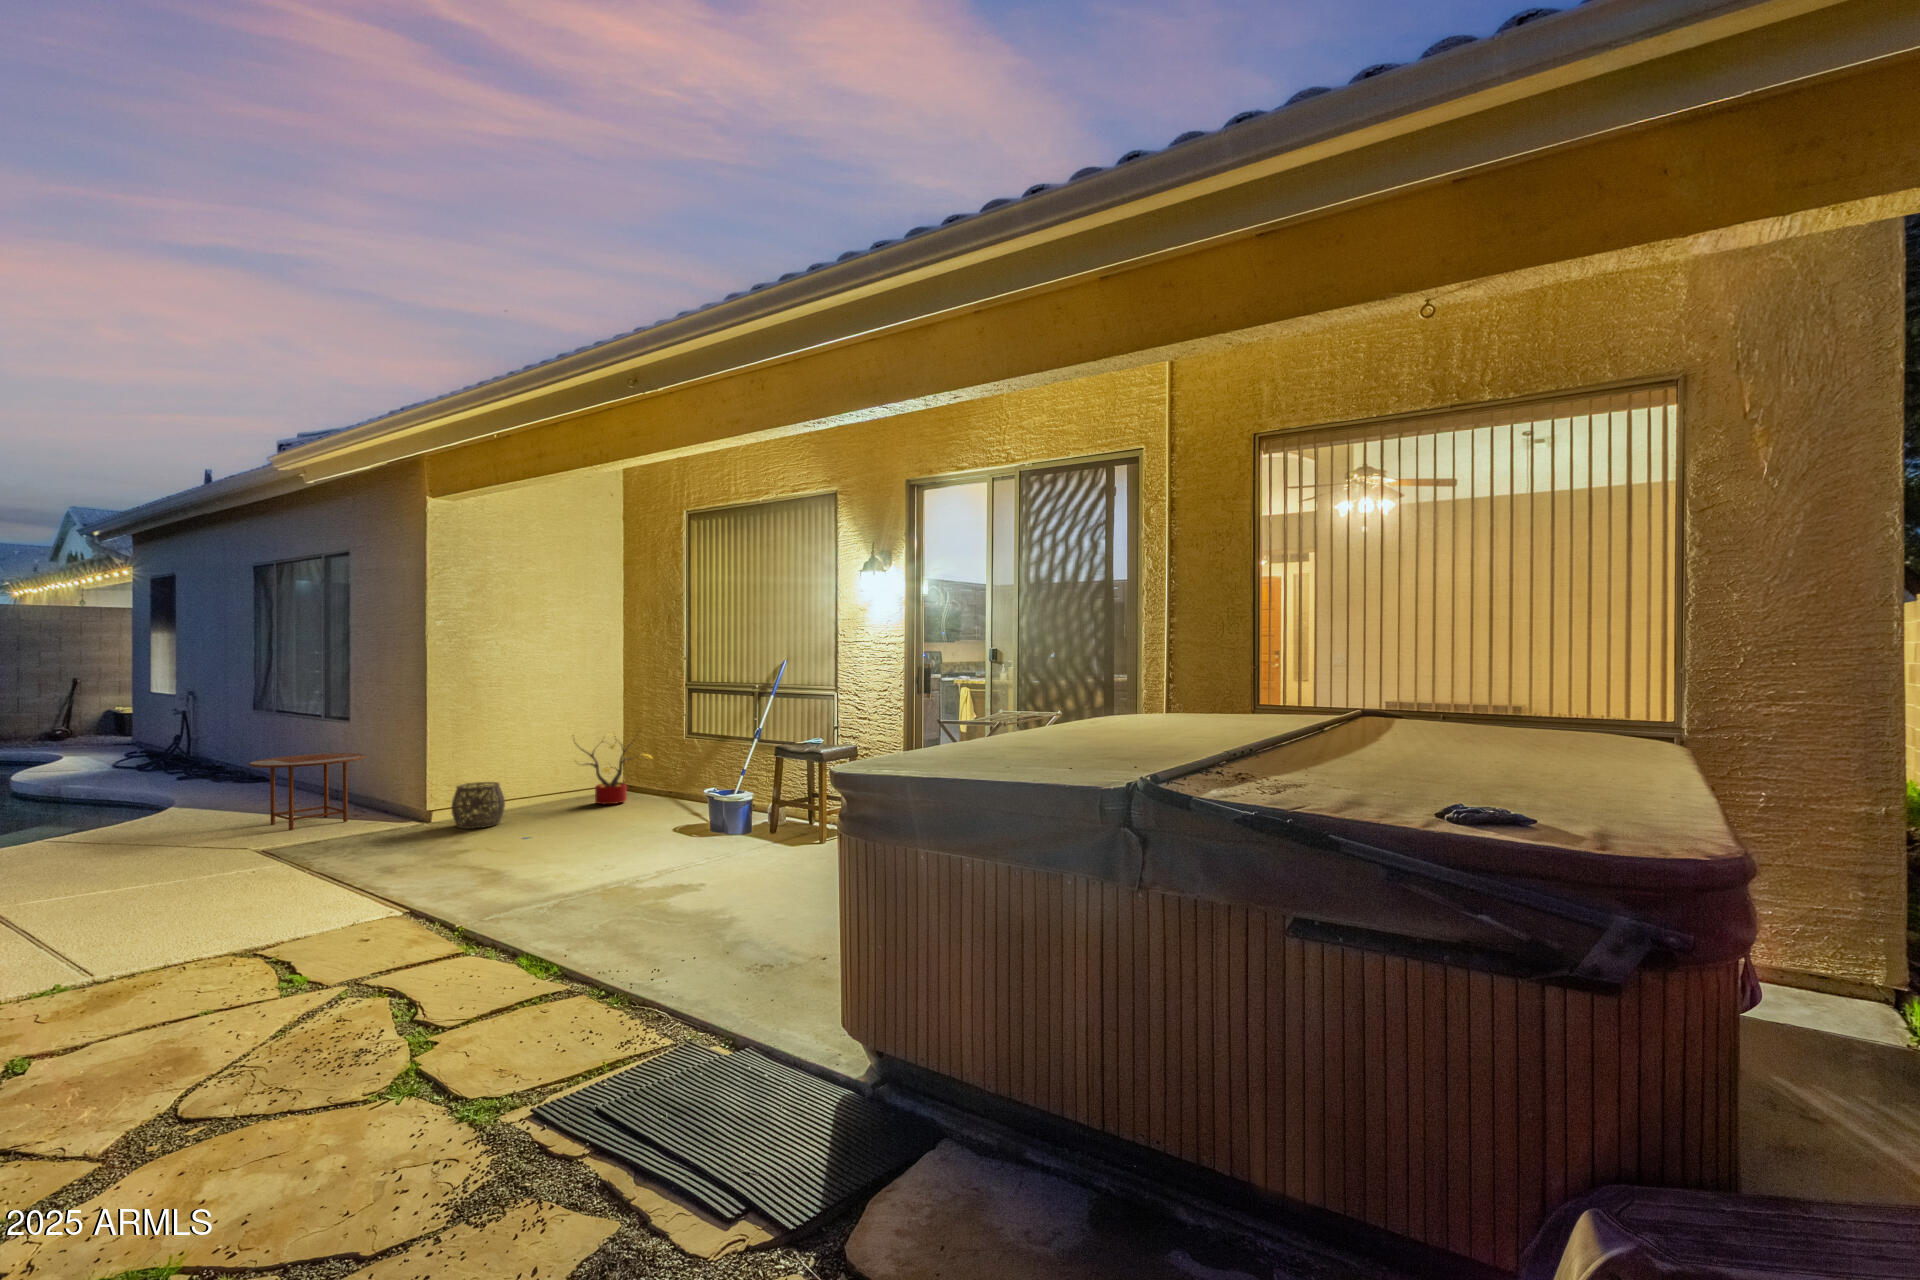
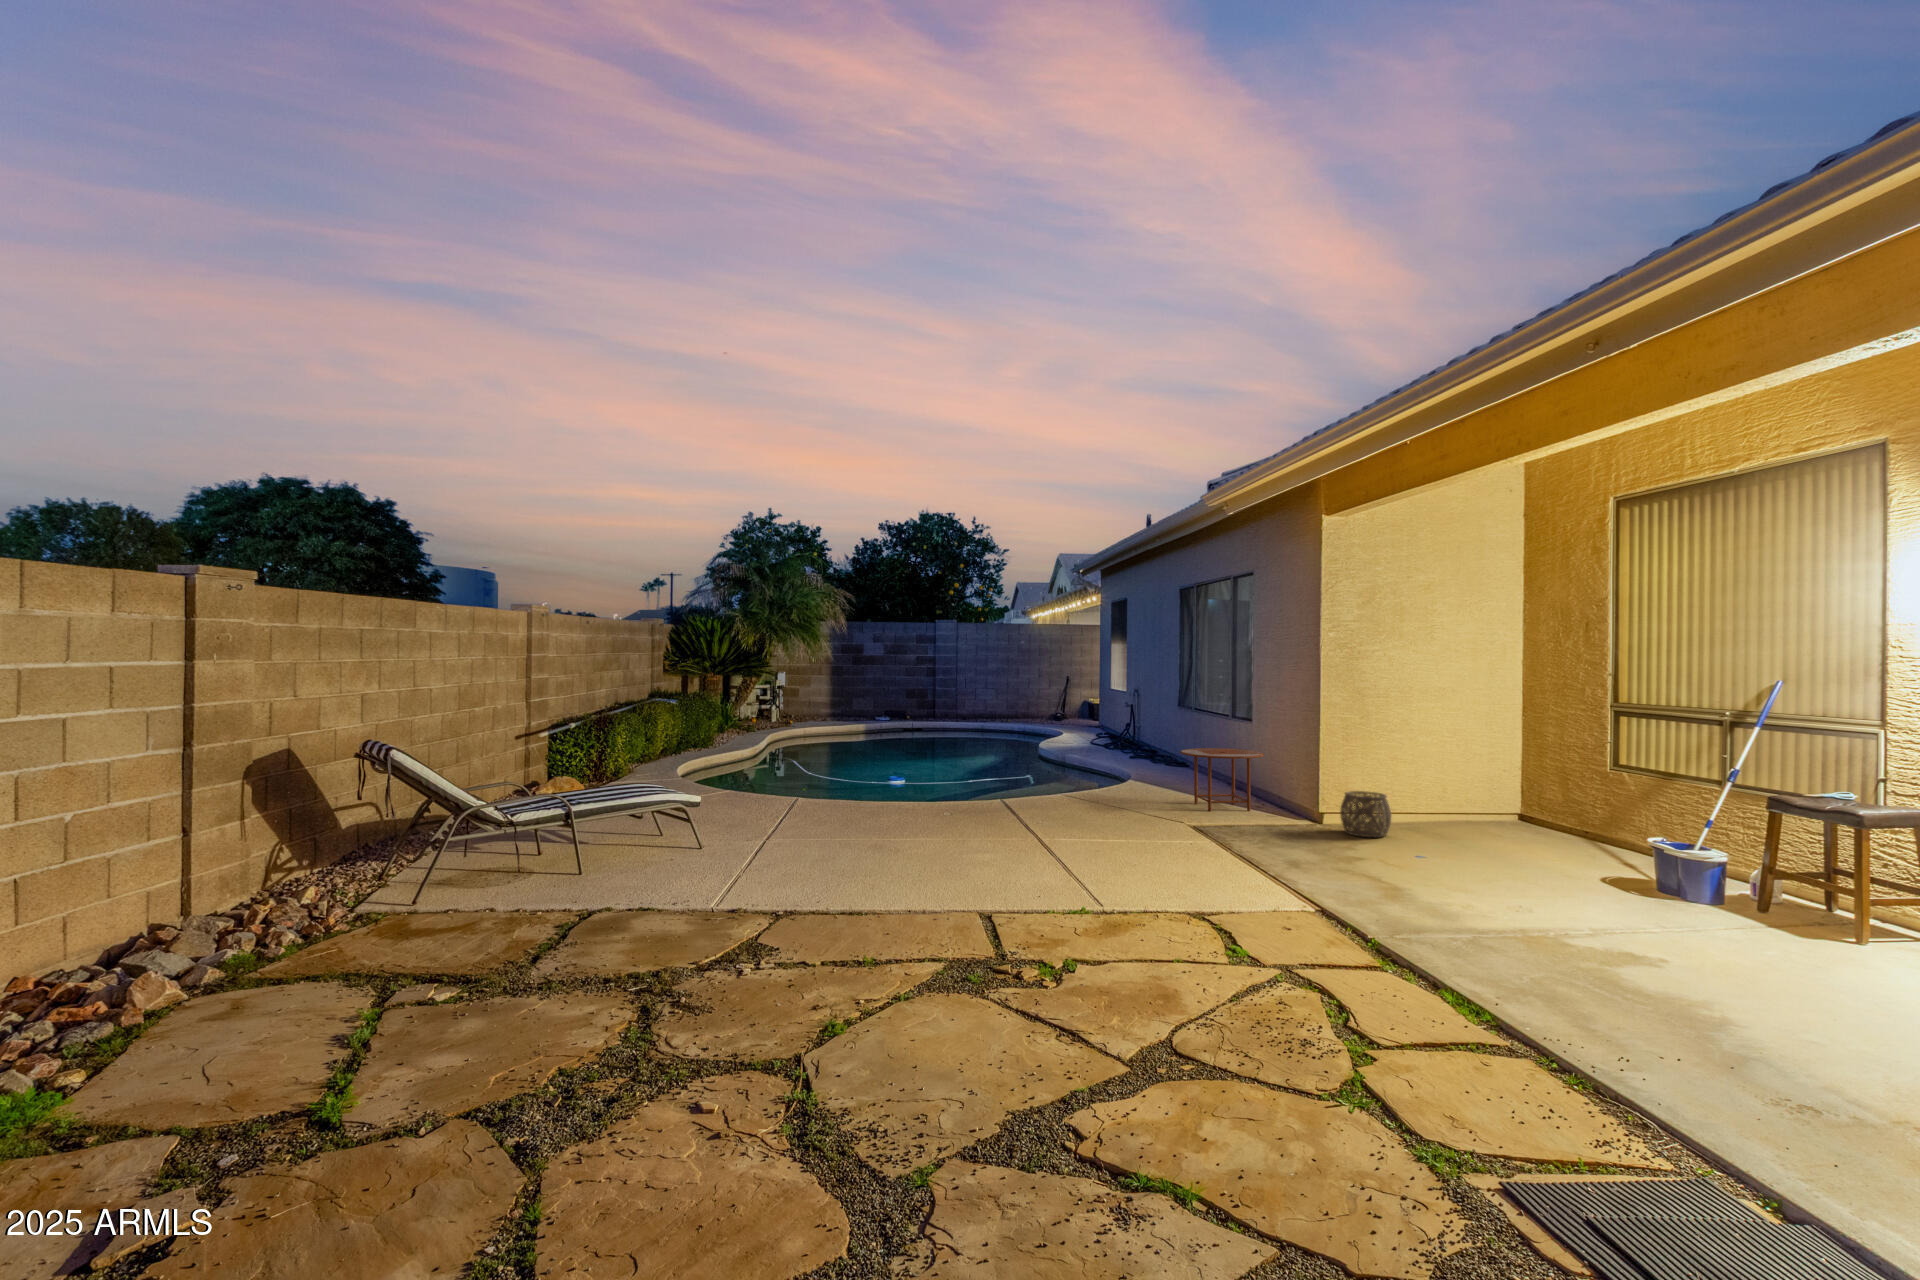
decorative plant: present [574,738,651,804] -> none [1450,753,1558,835]

